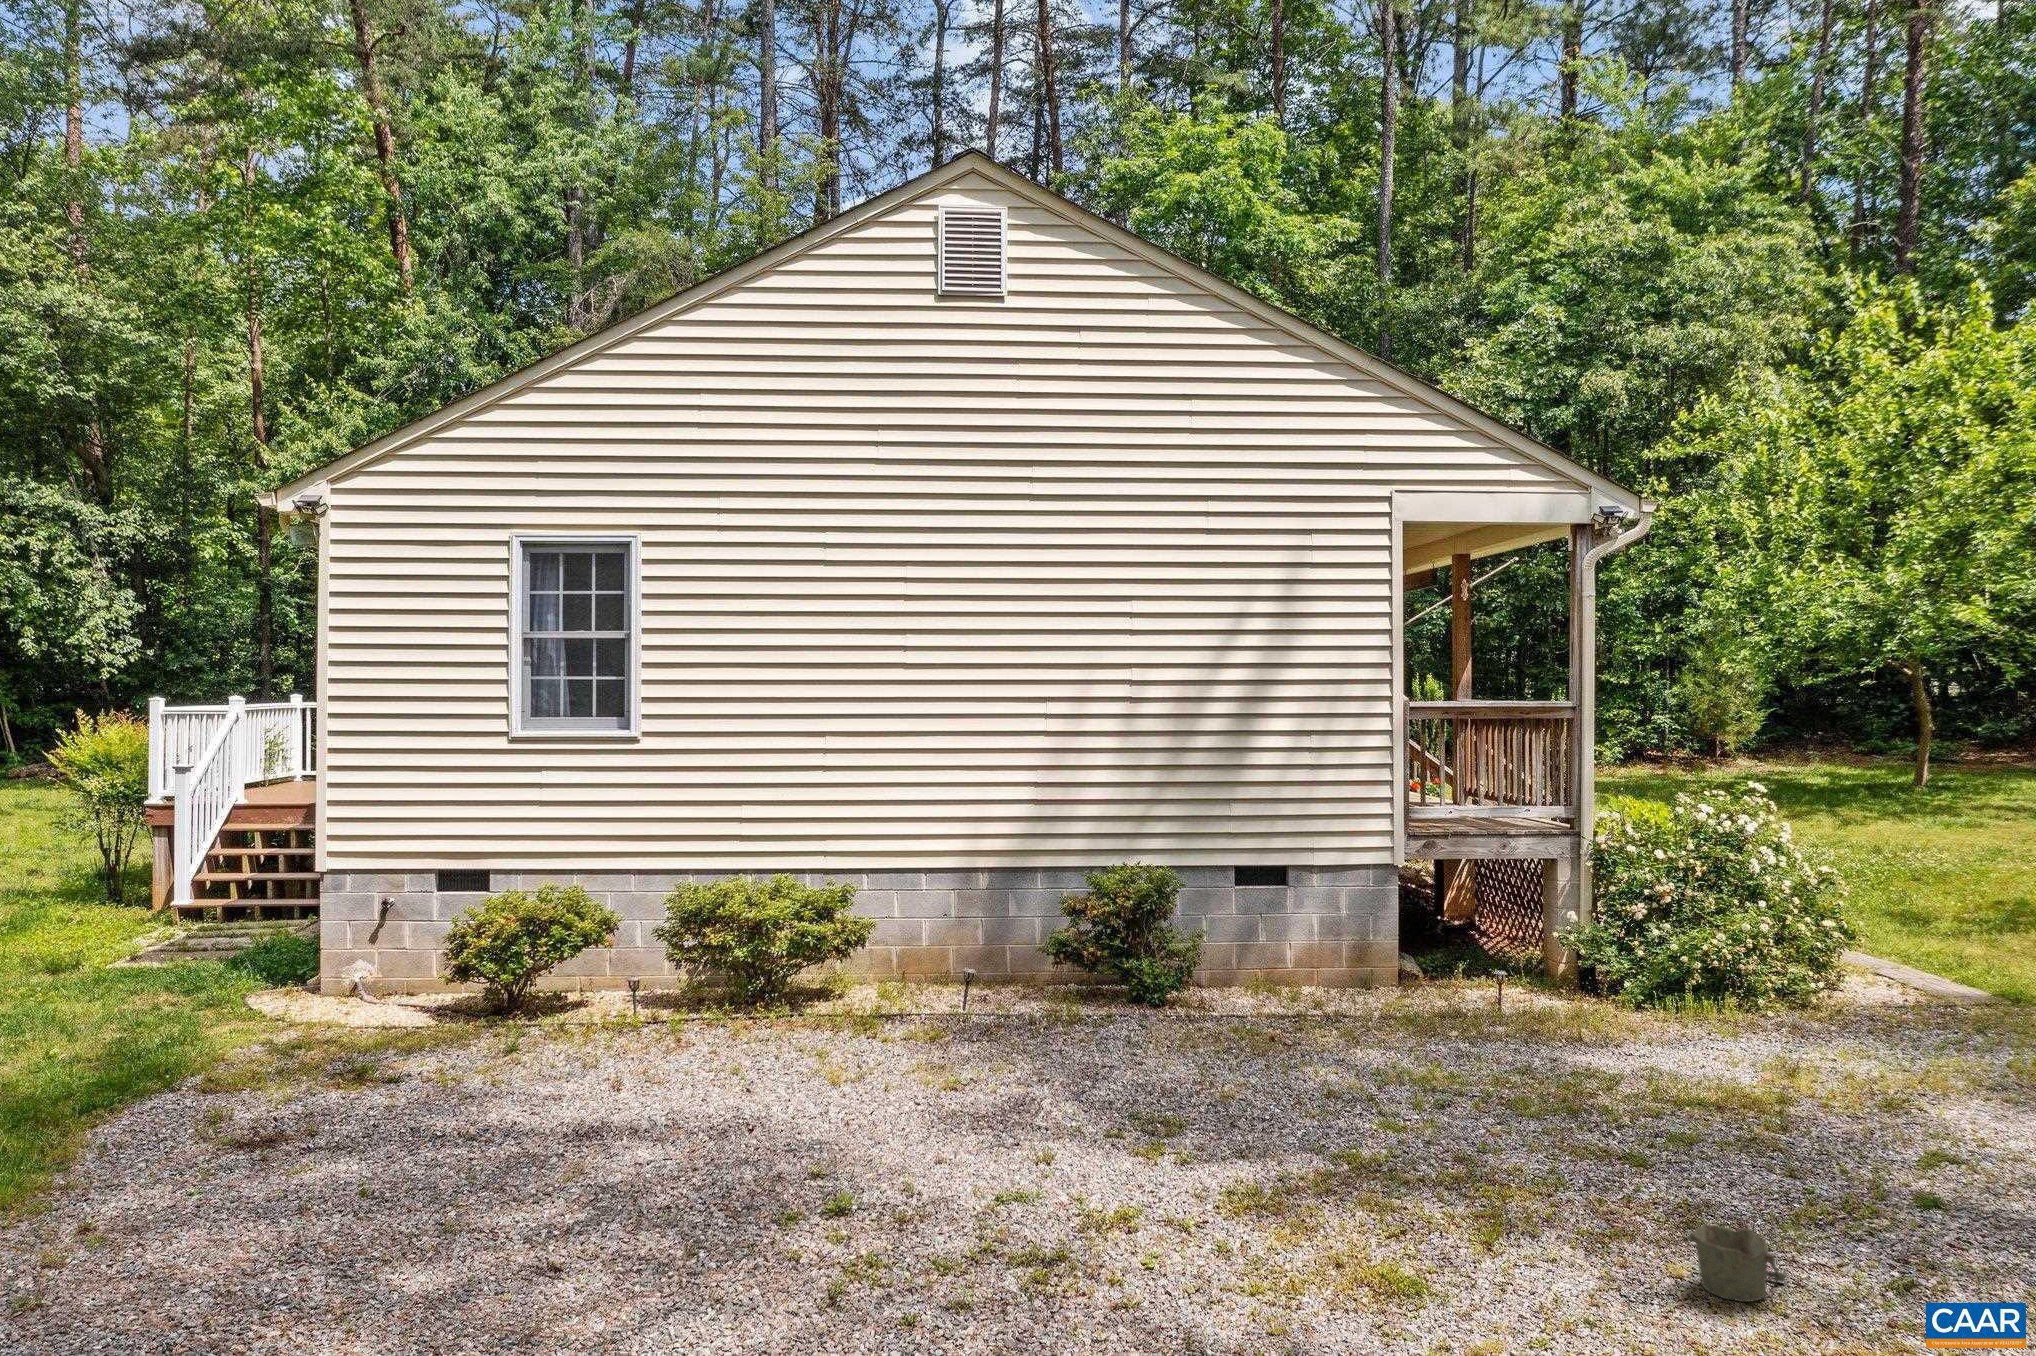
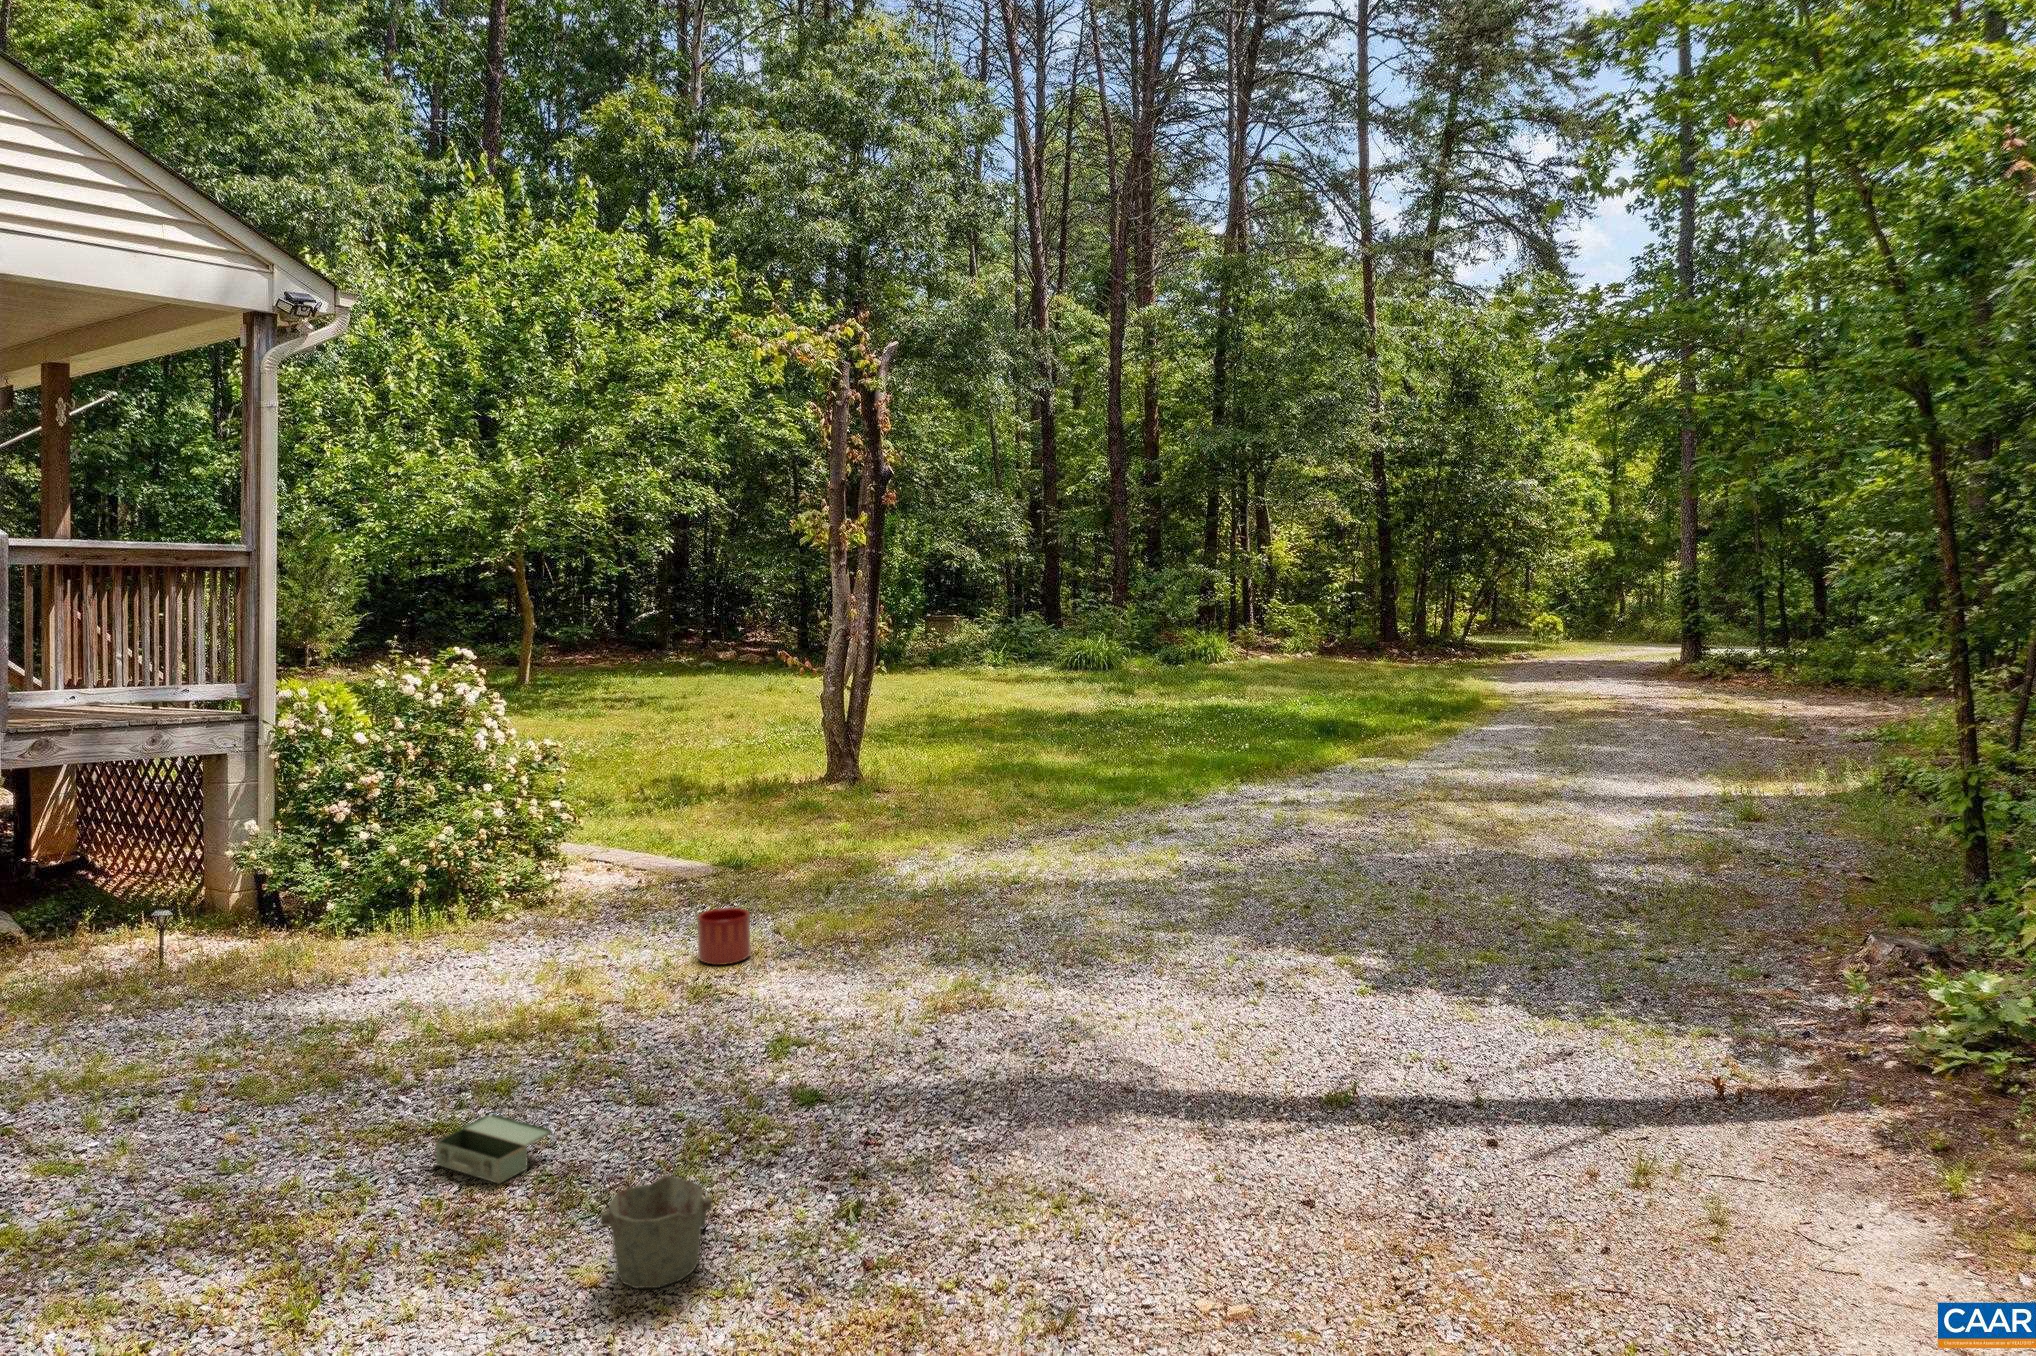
planter: none [1924,1061,1989,1119] -> present [698,908,751,965]
toolbox: none [1620,1158,1701,1203] -> present [435,1114,552,1183]

